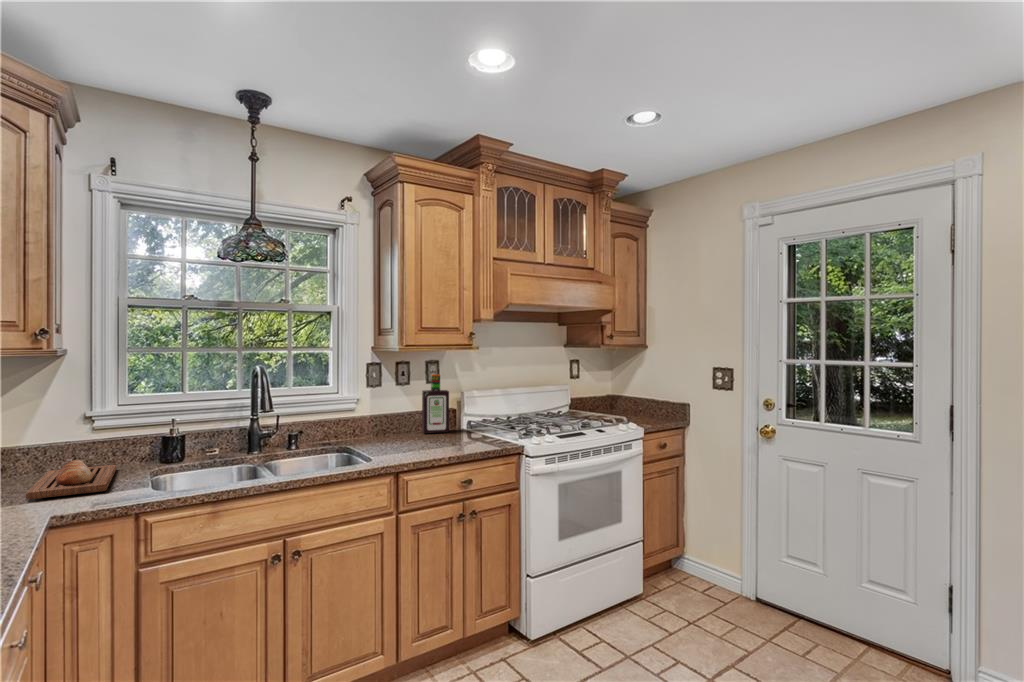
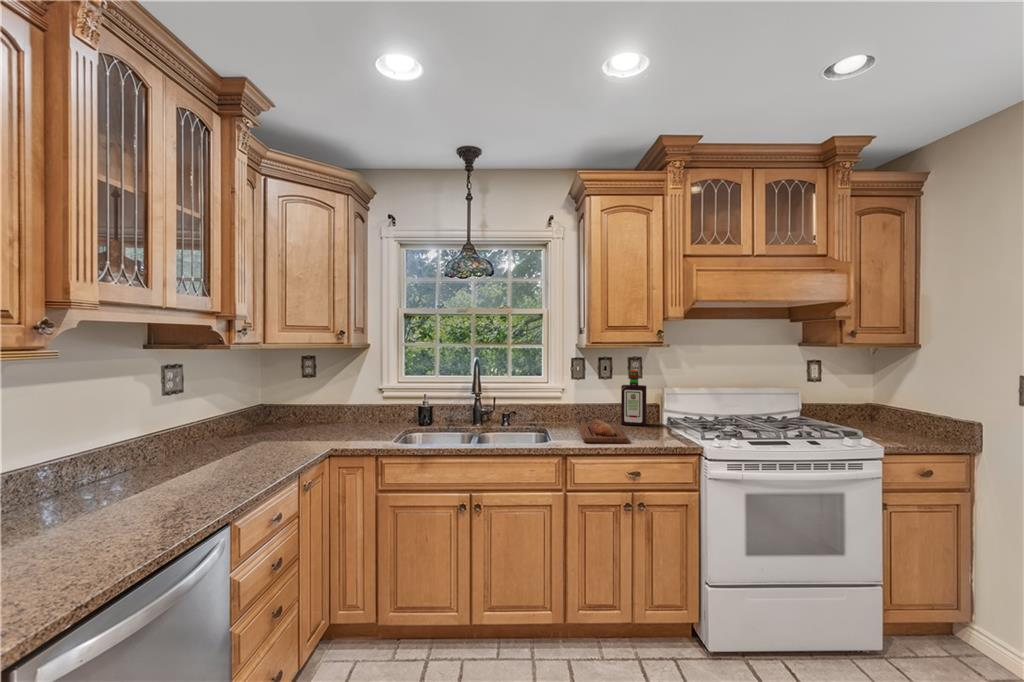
bread loaf: present [26,460,116,499] -> present [579,420,628,443]

